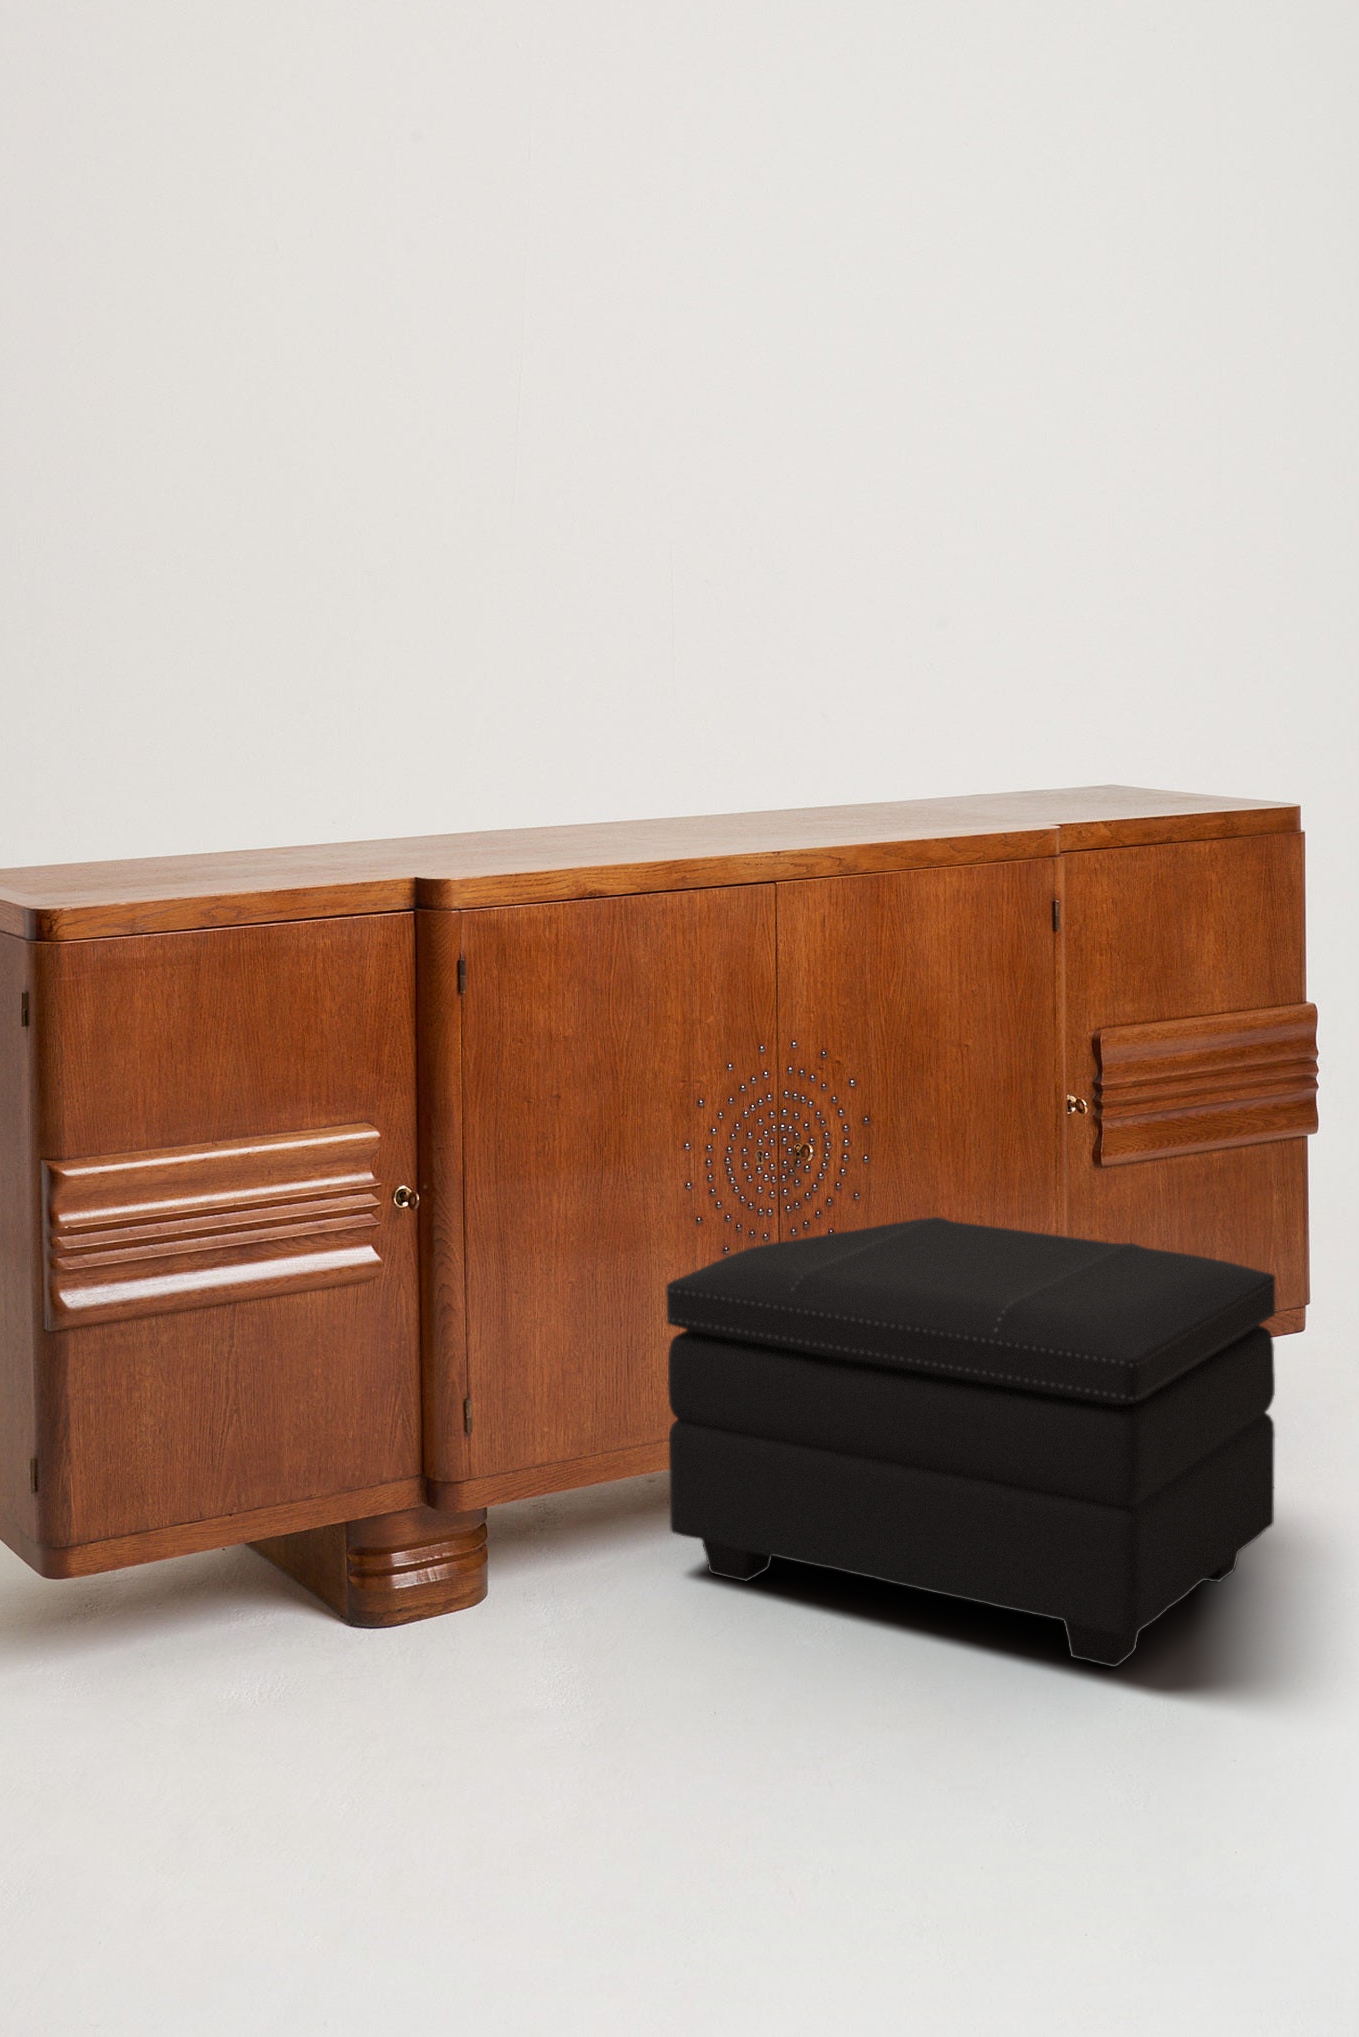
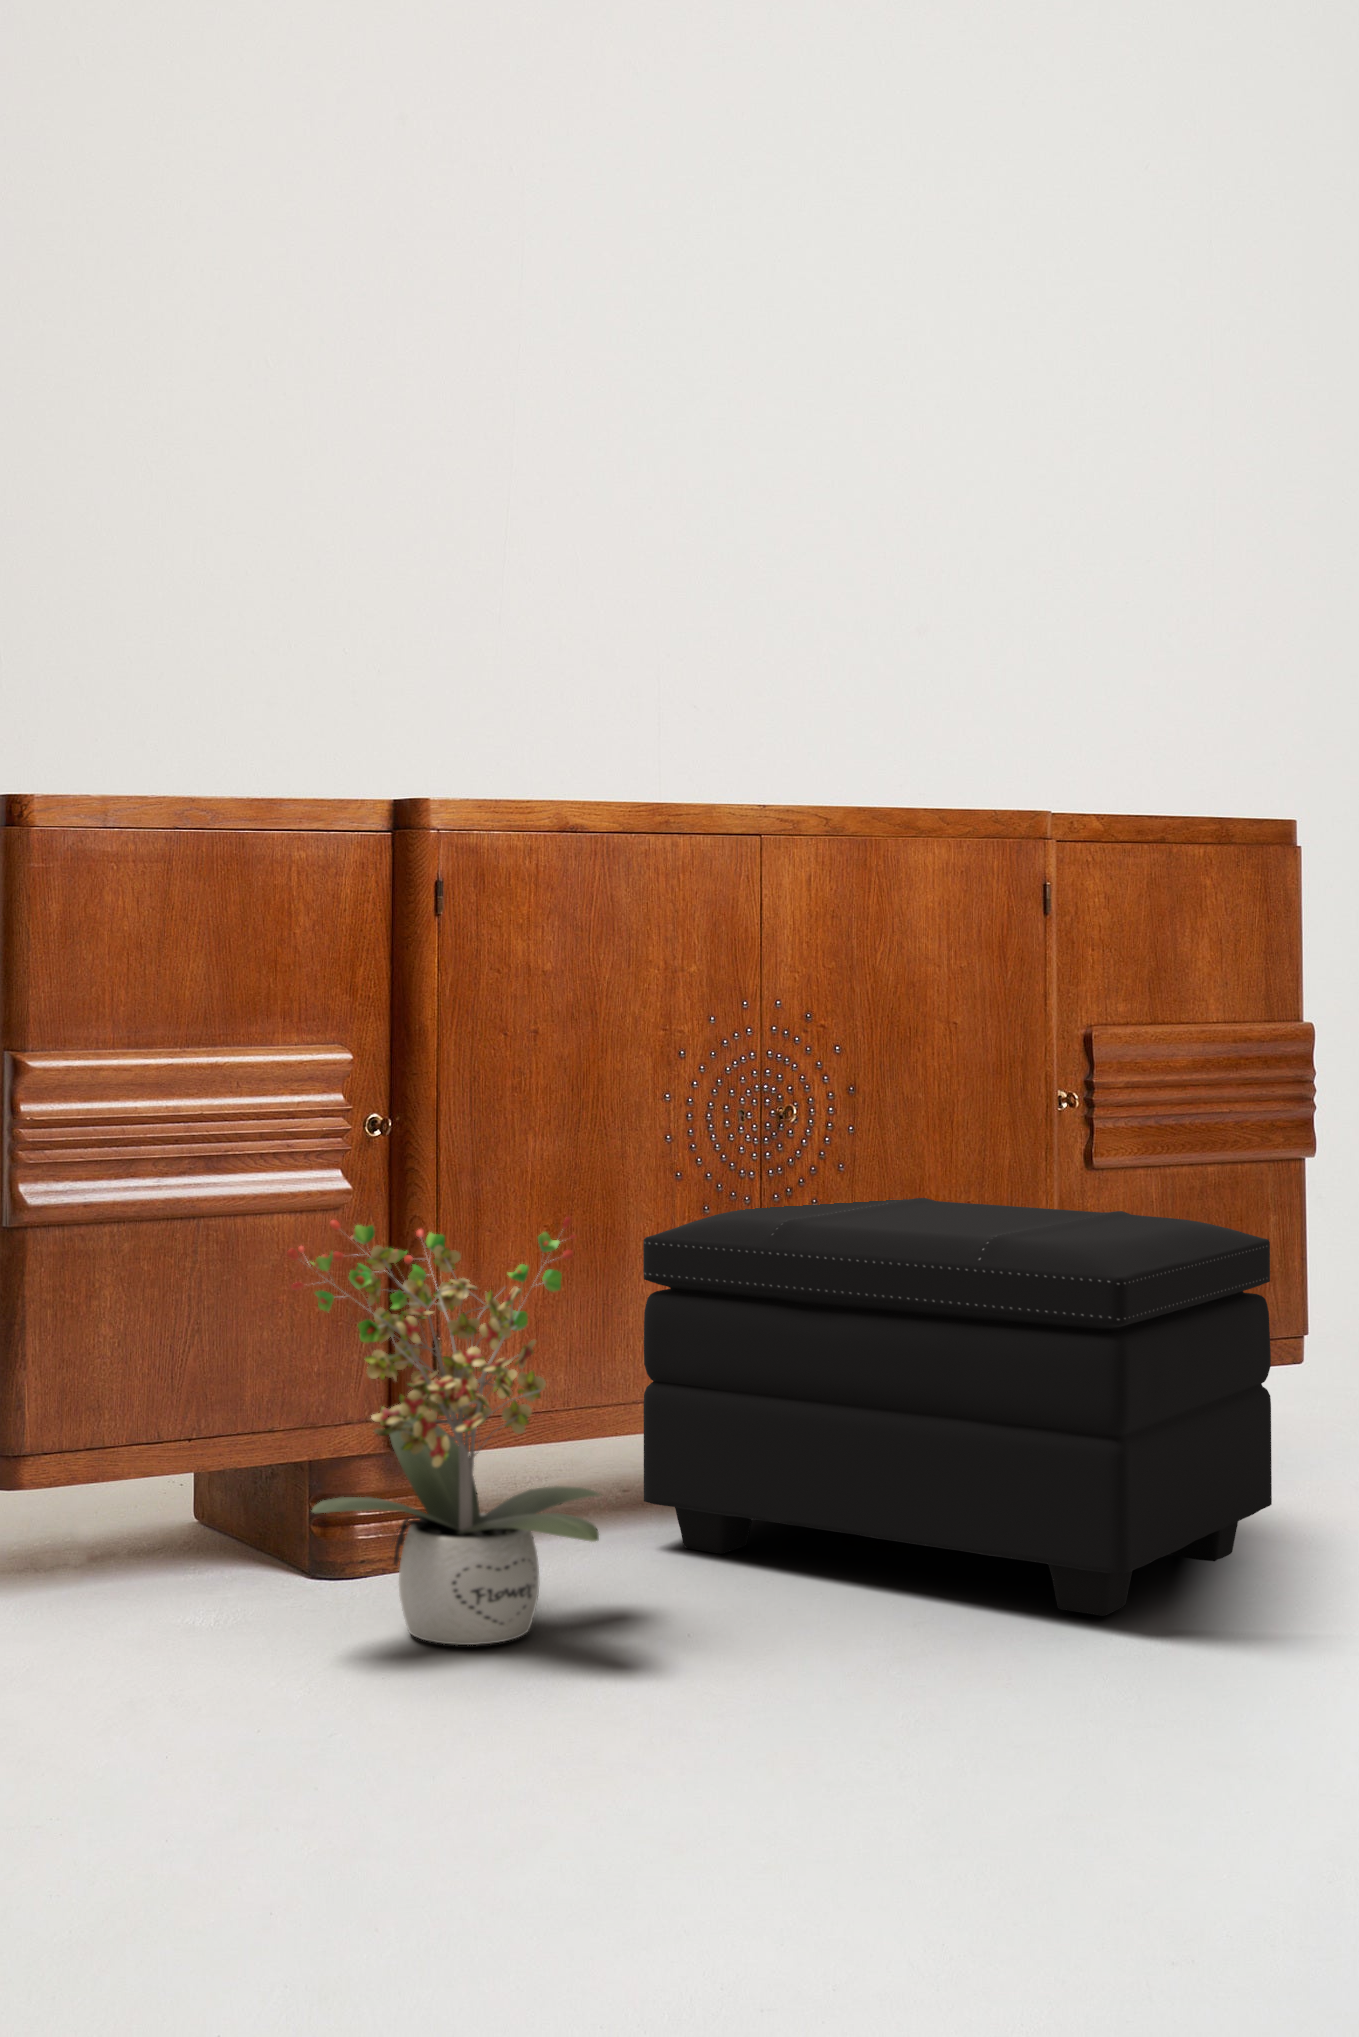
potted plant: none [326,1299,634,1724] -> present [287,1217,600,1645]

